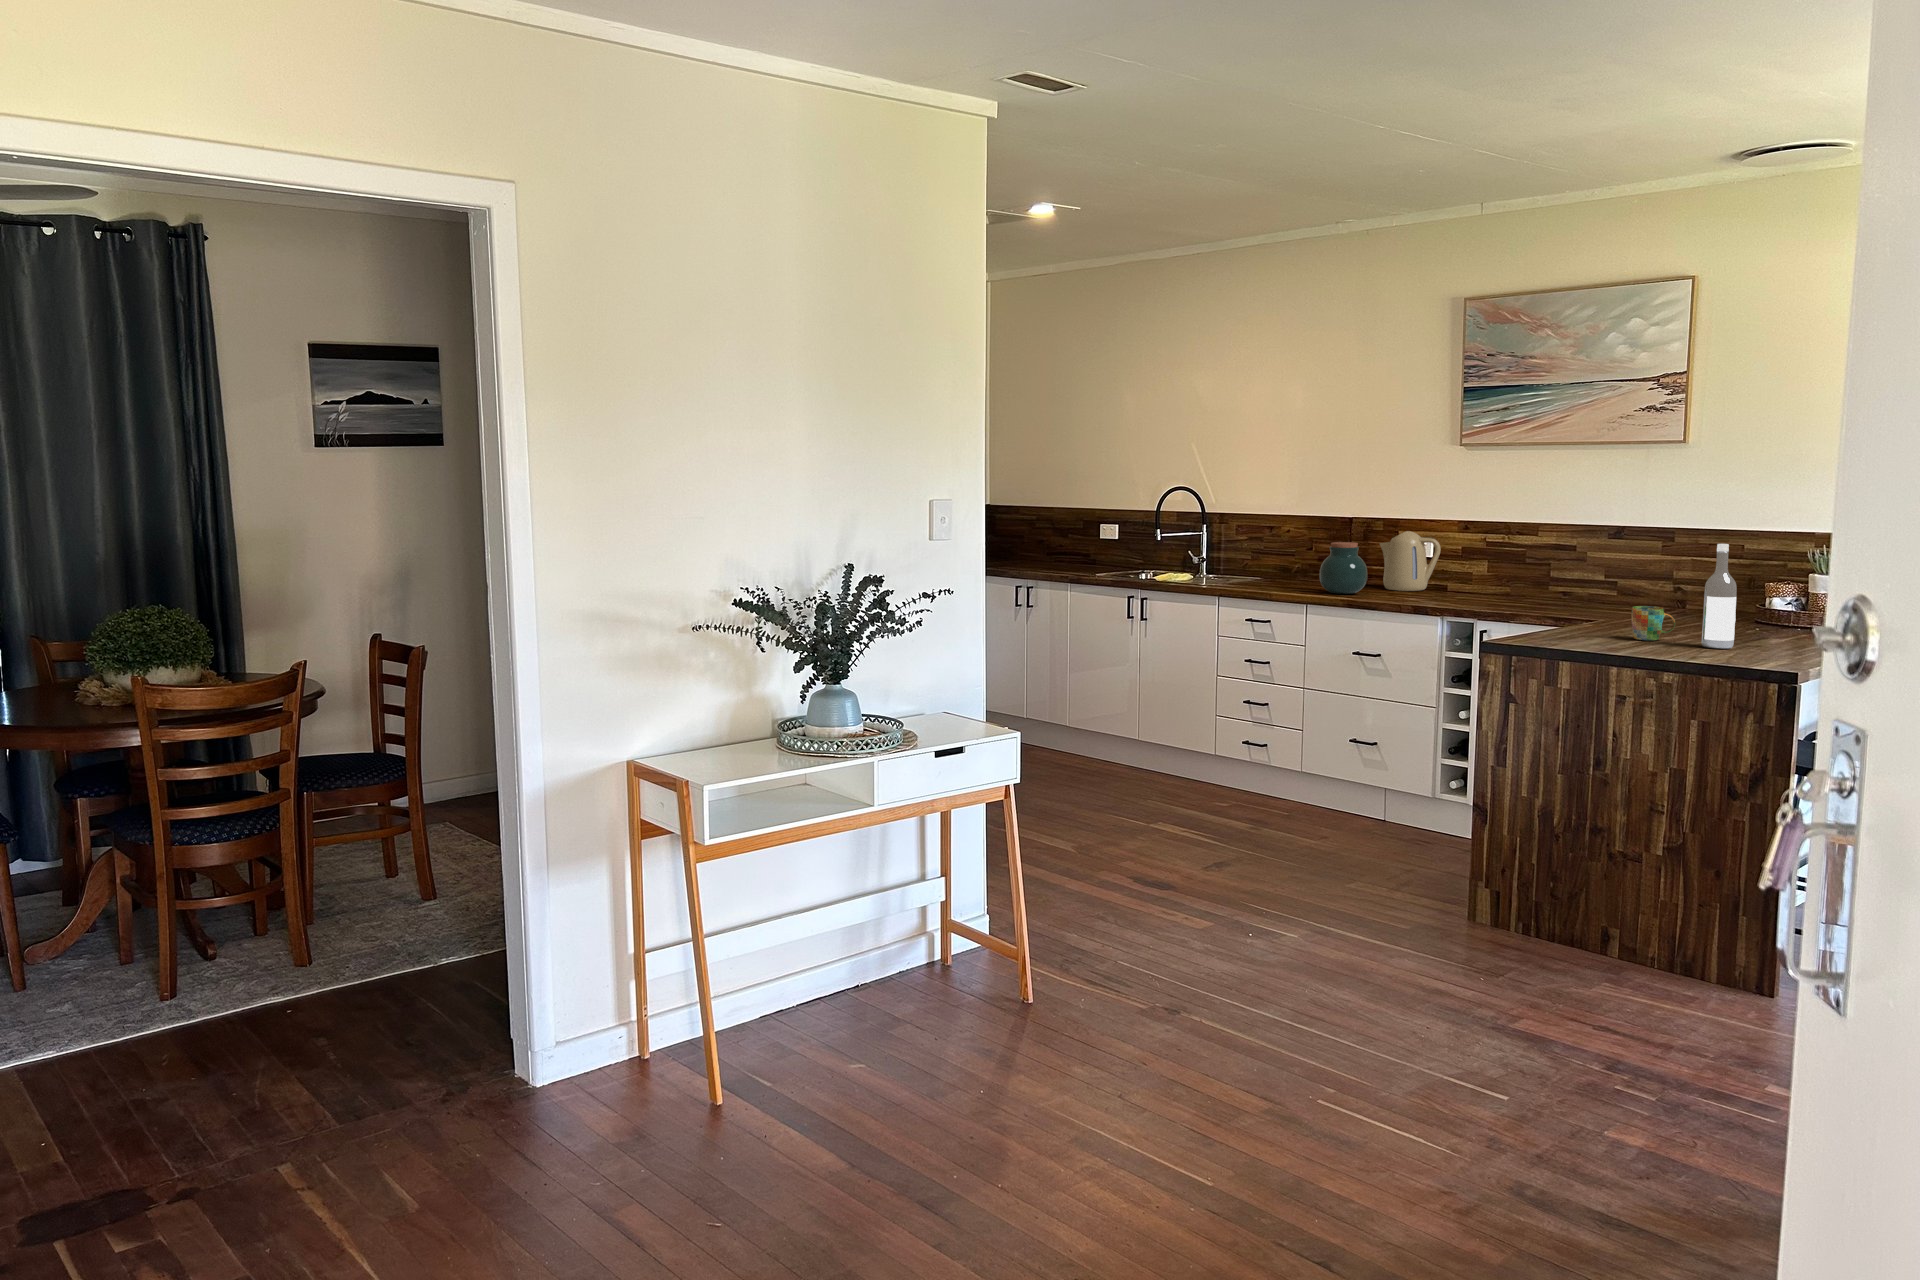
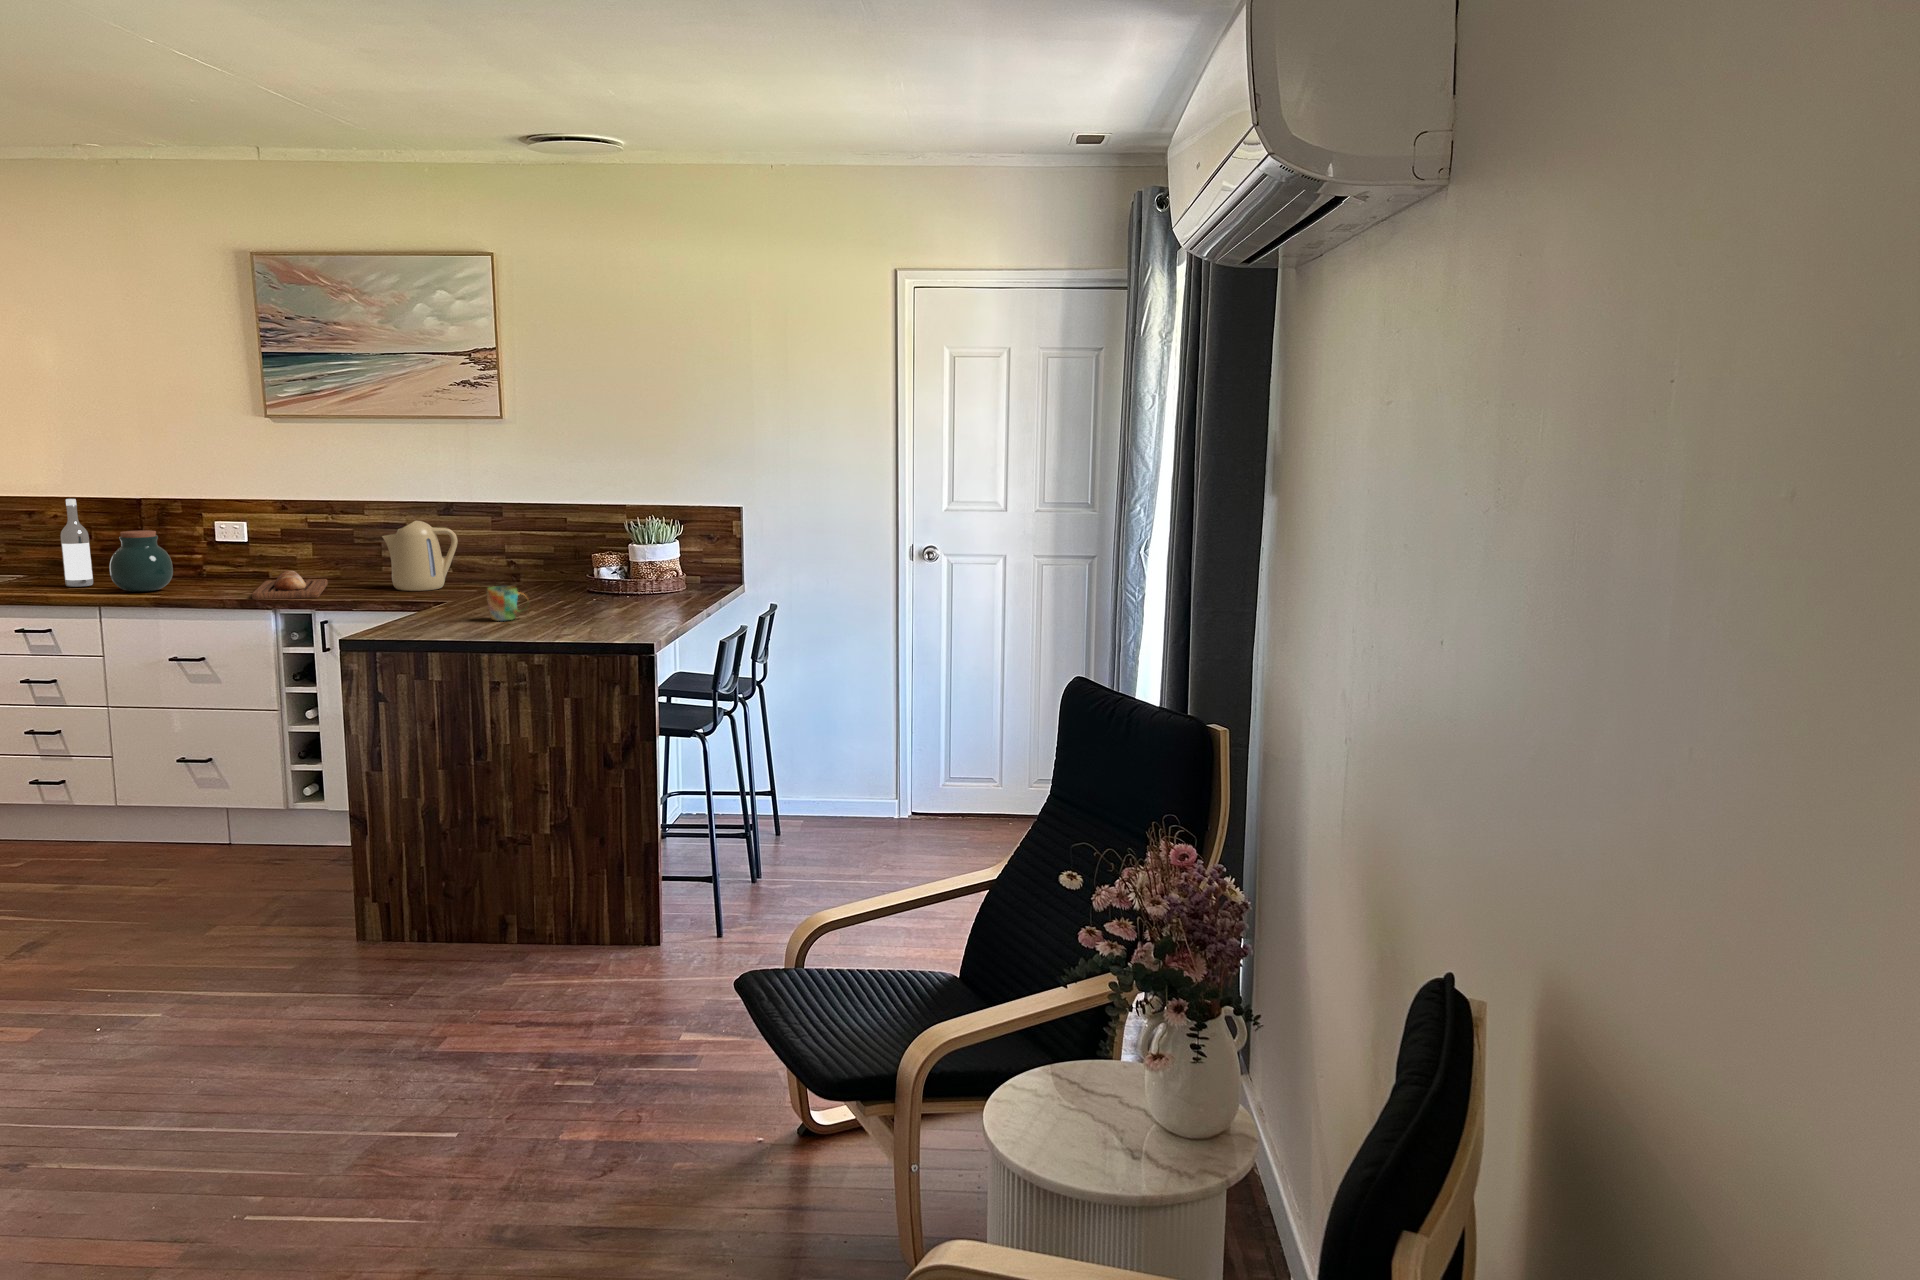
kettle: present [1380,531,1441,591] -> present [382,521,458,591]
wine bottle: present [1702,544,1737,649] -> present [61,499,93,587]
bread loaf: none [1425,583,1495,608] -> present [252,570,328,599]

